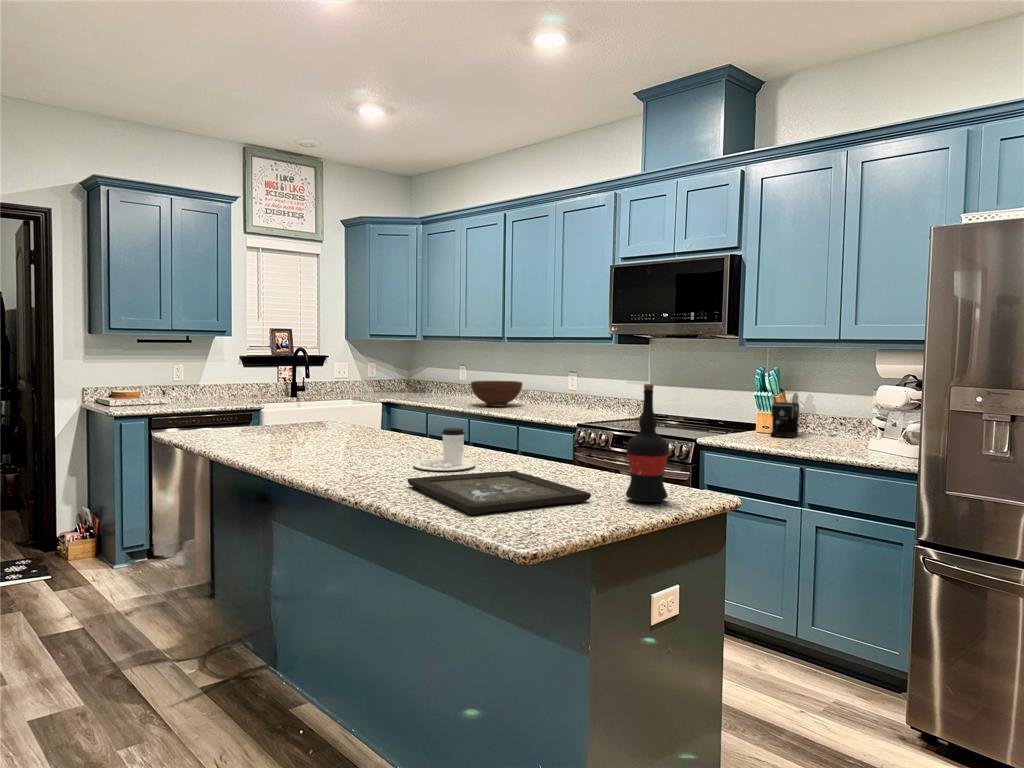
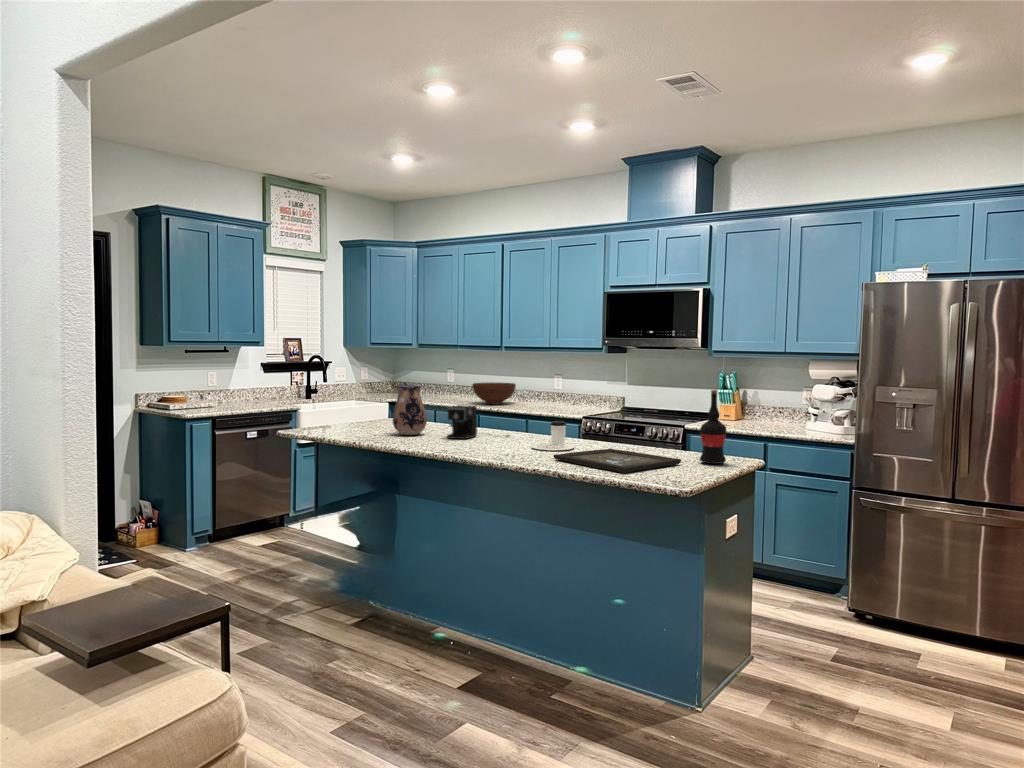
ceramic pitcher: none [273,377,319,442] -> present [393,385,427,435]
coffee maker: present [770,402,836,438] -> present [447,405,509,439]

